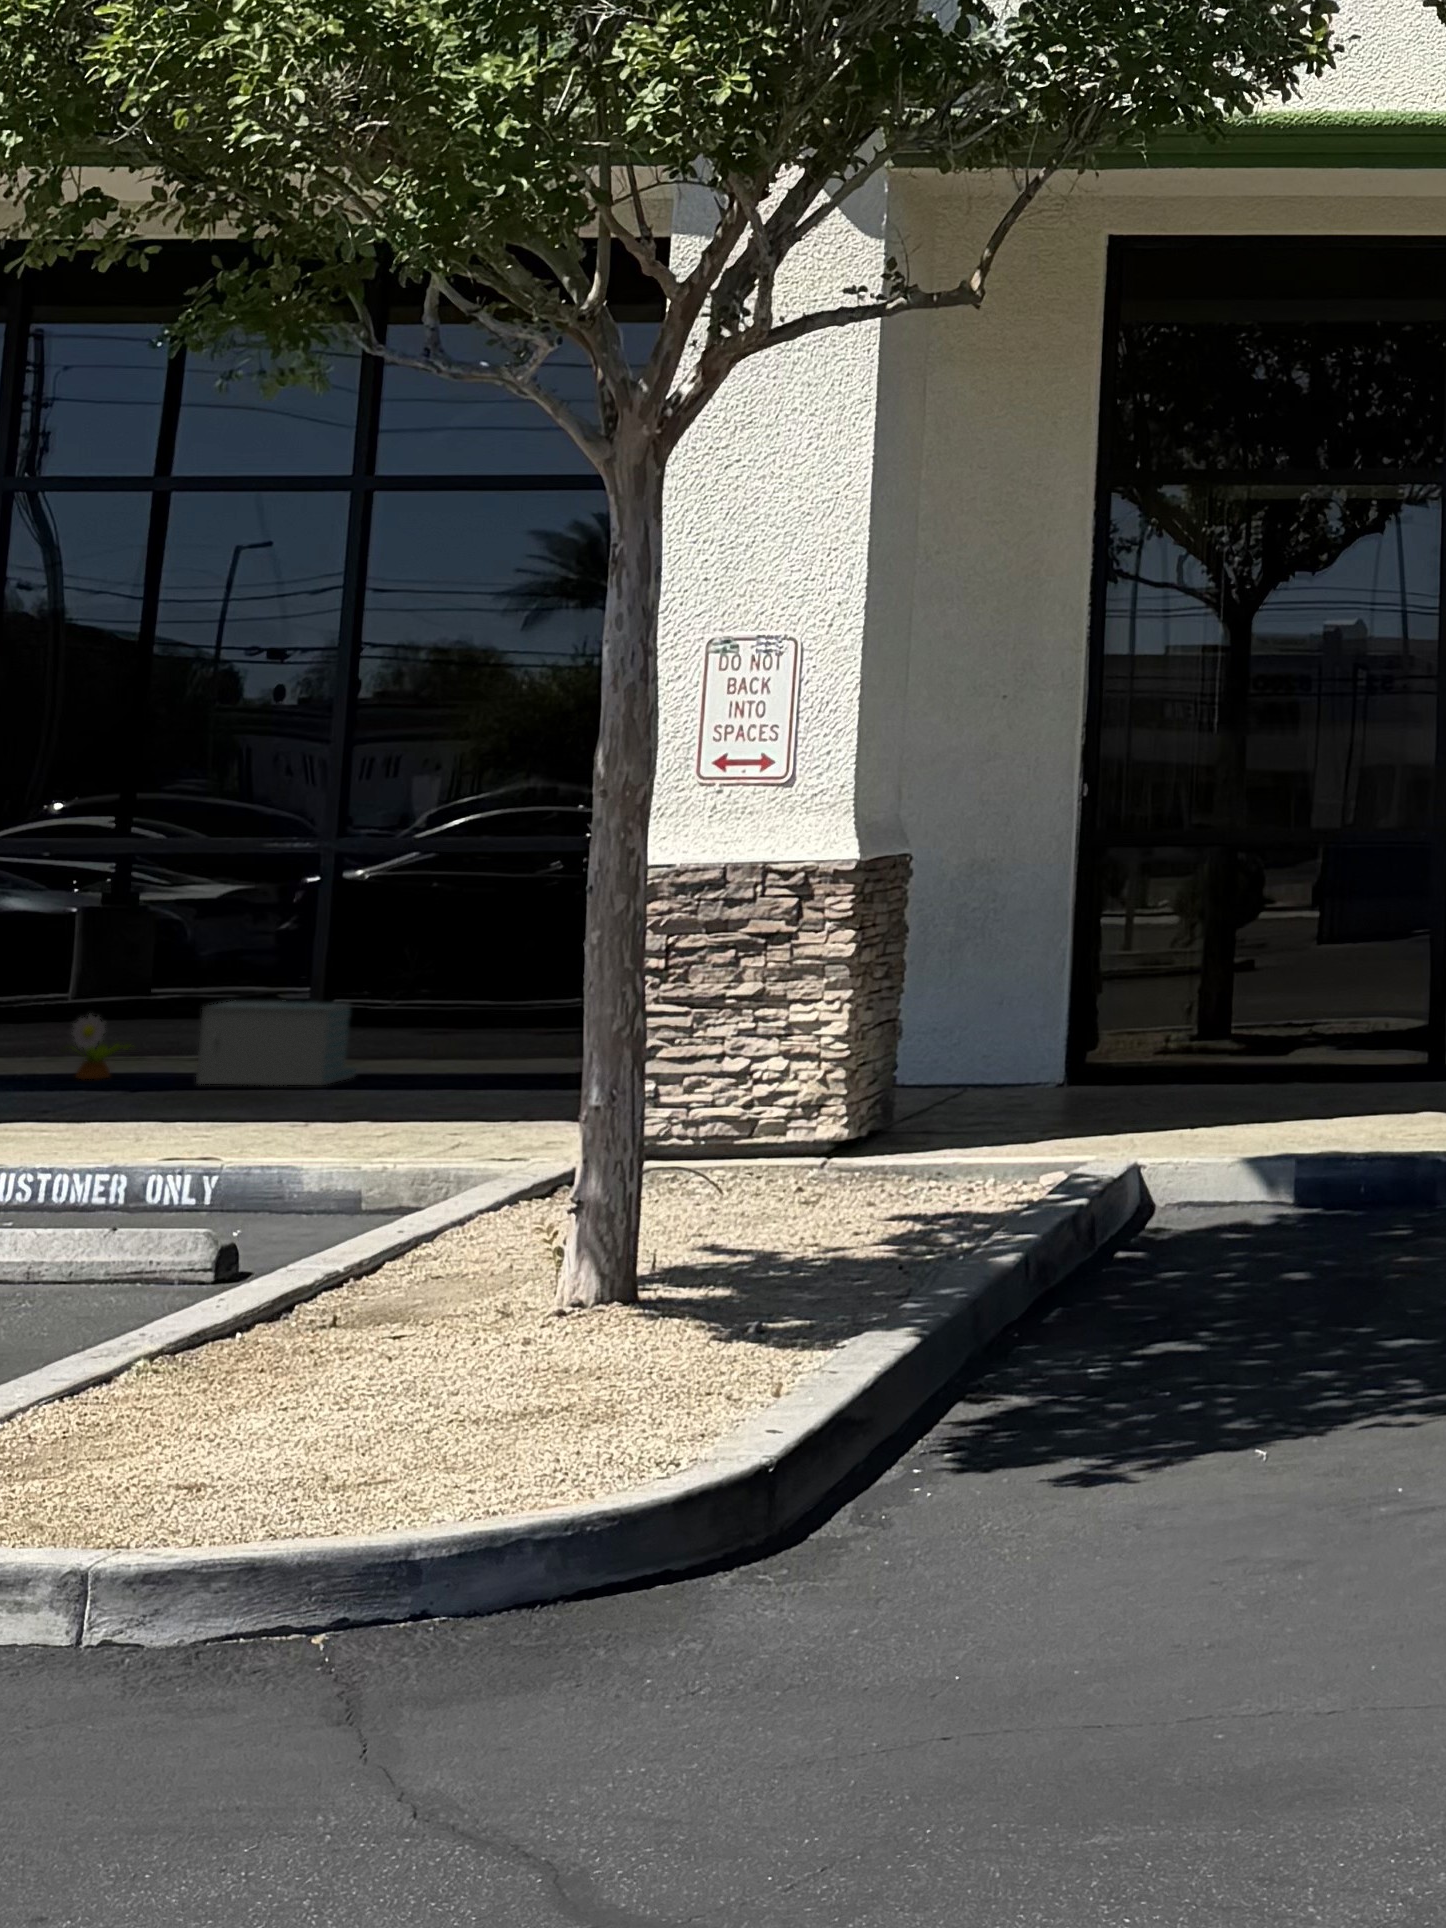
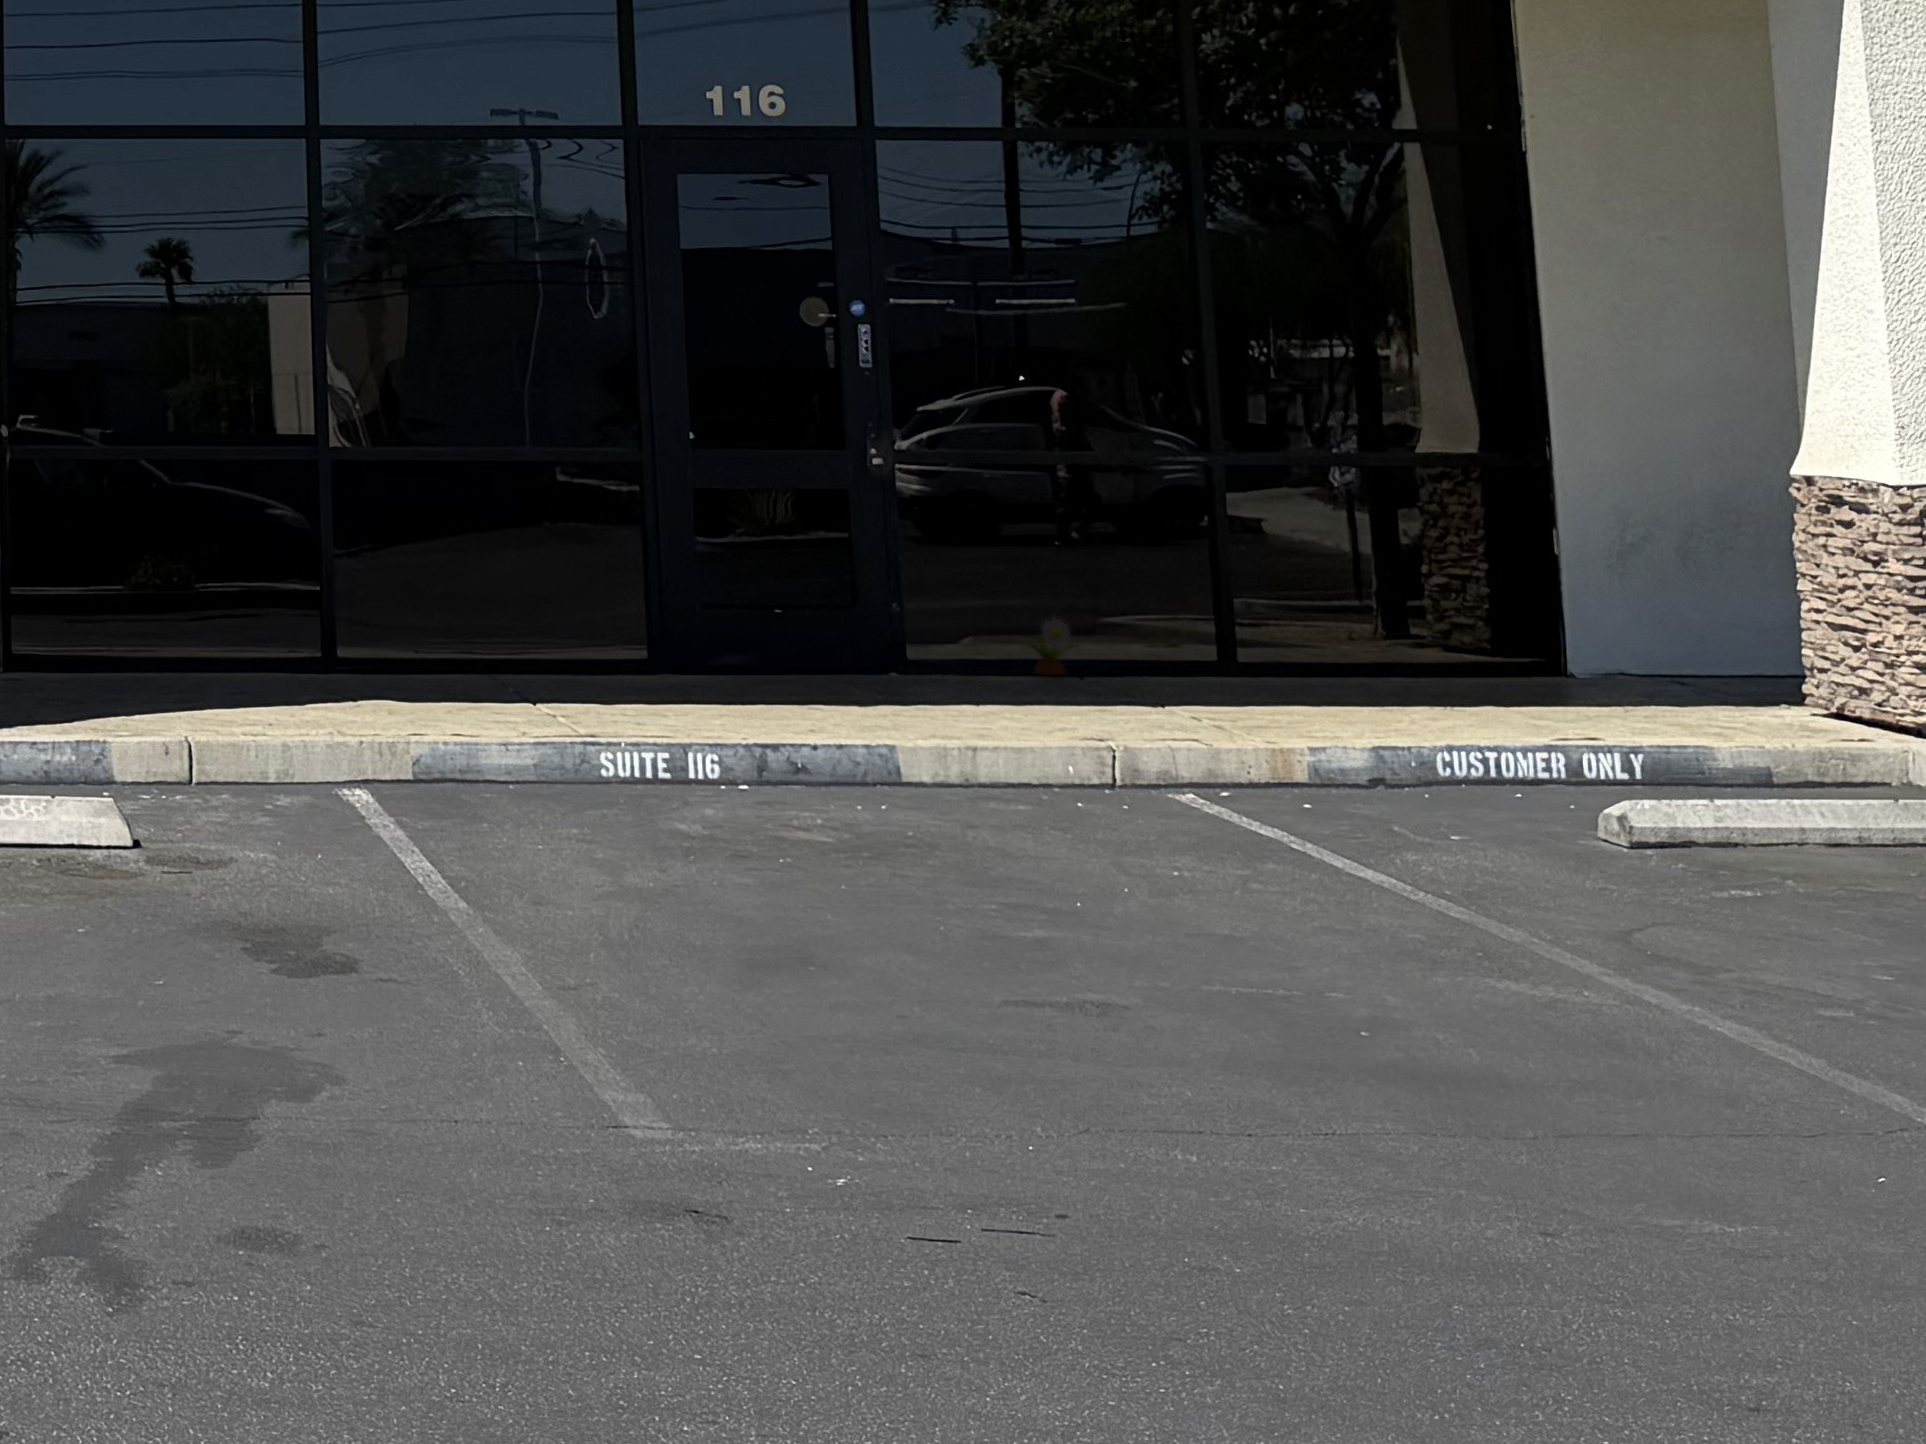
storage box: present [196,1000,356,1085] -> none [1147,603,1294,679]

